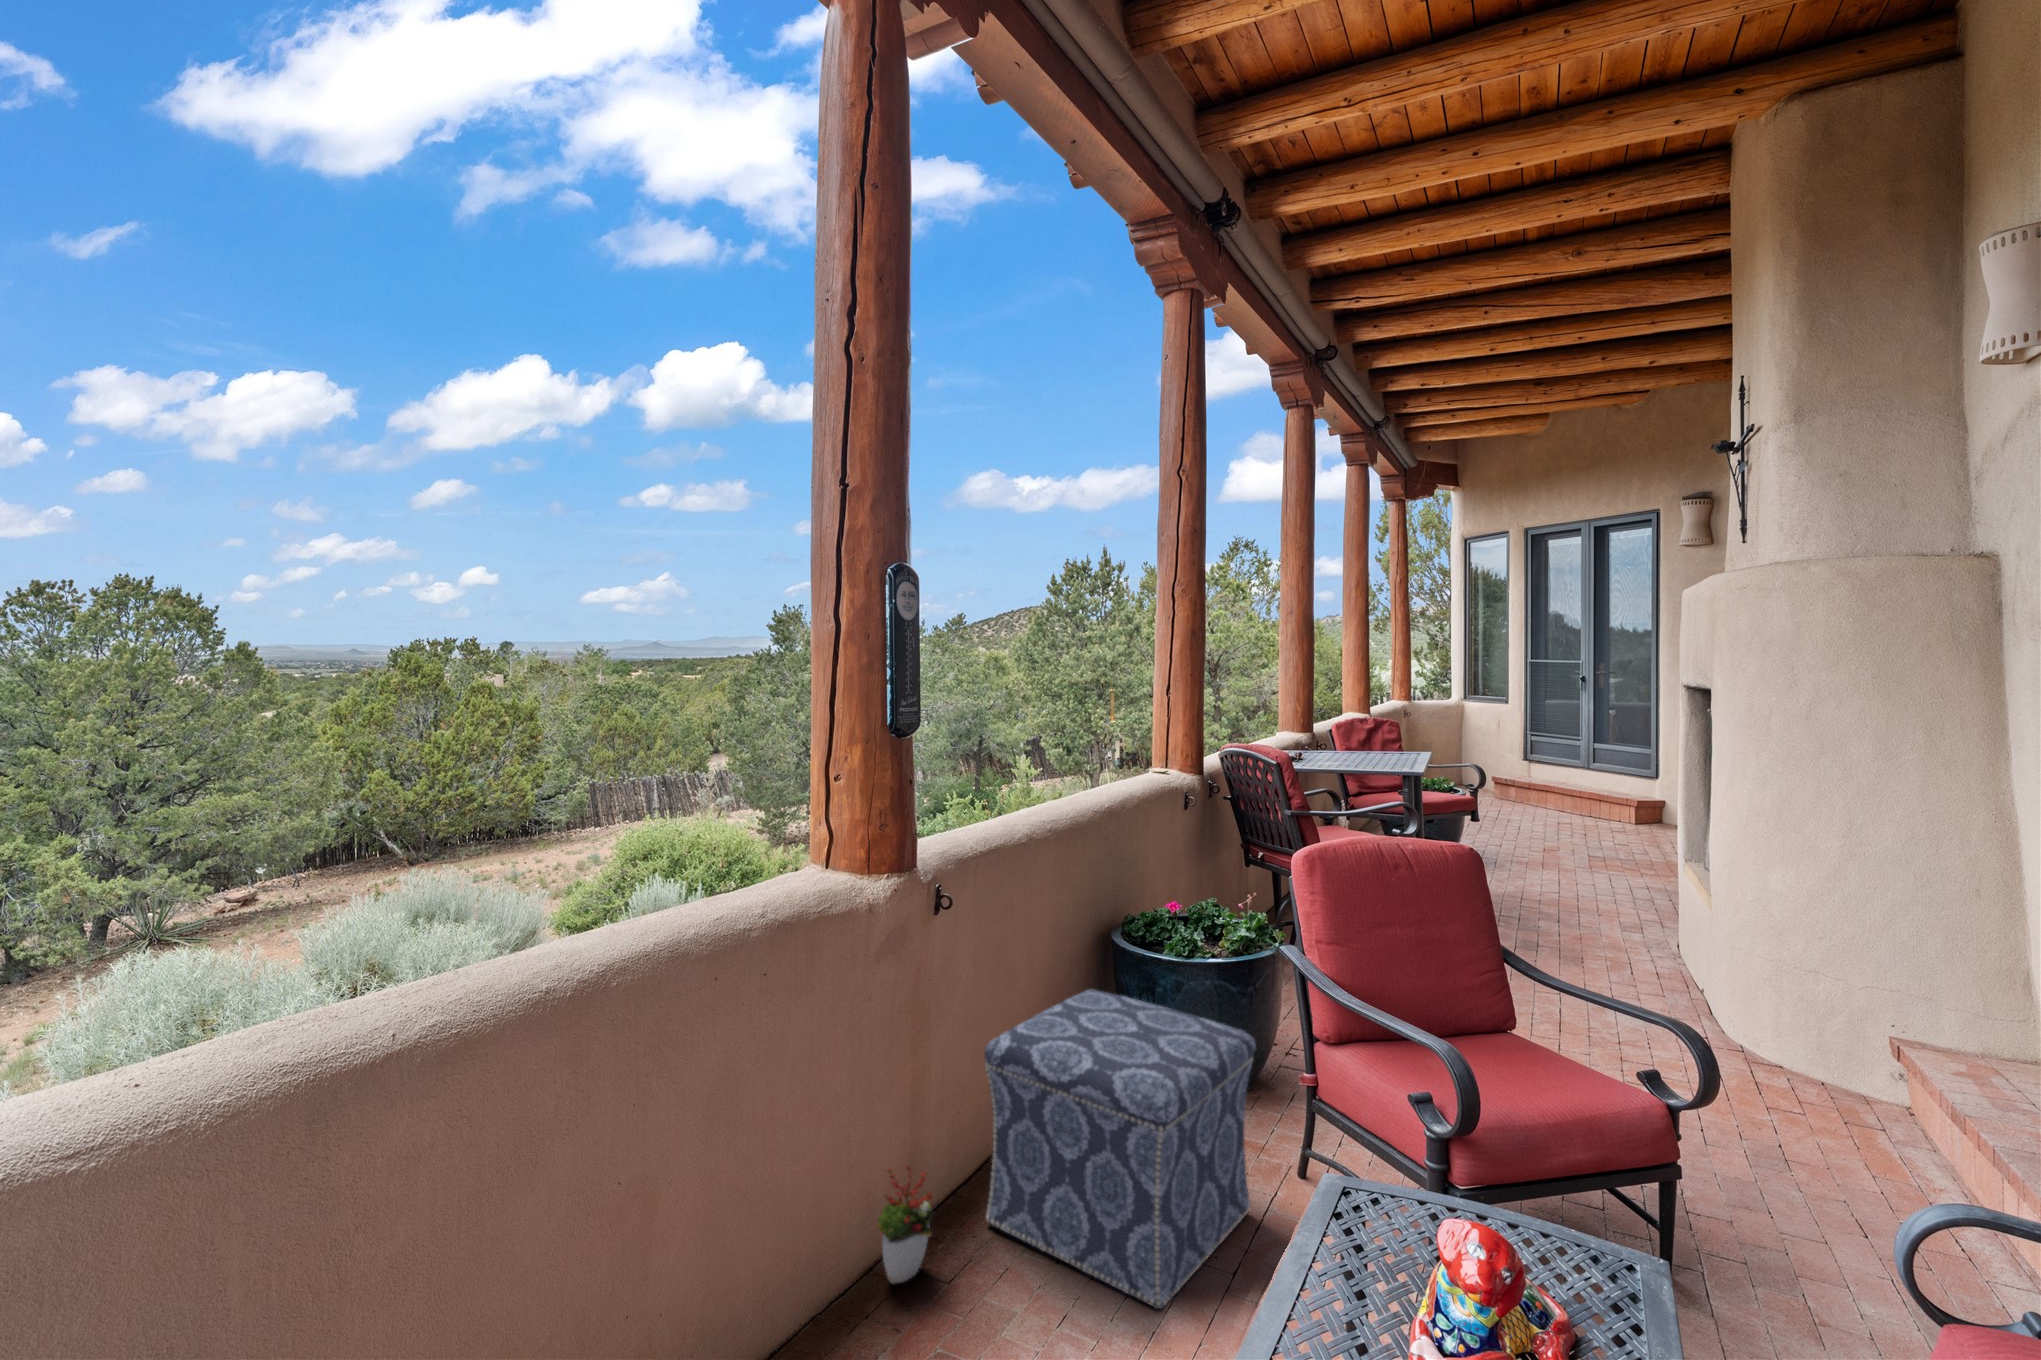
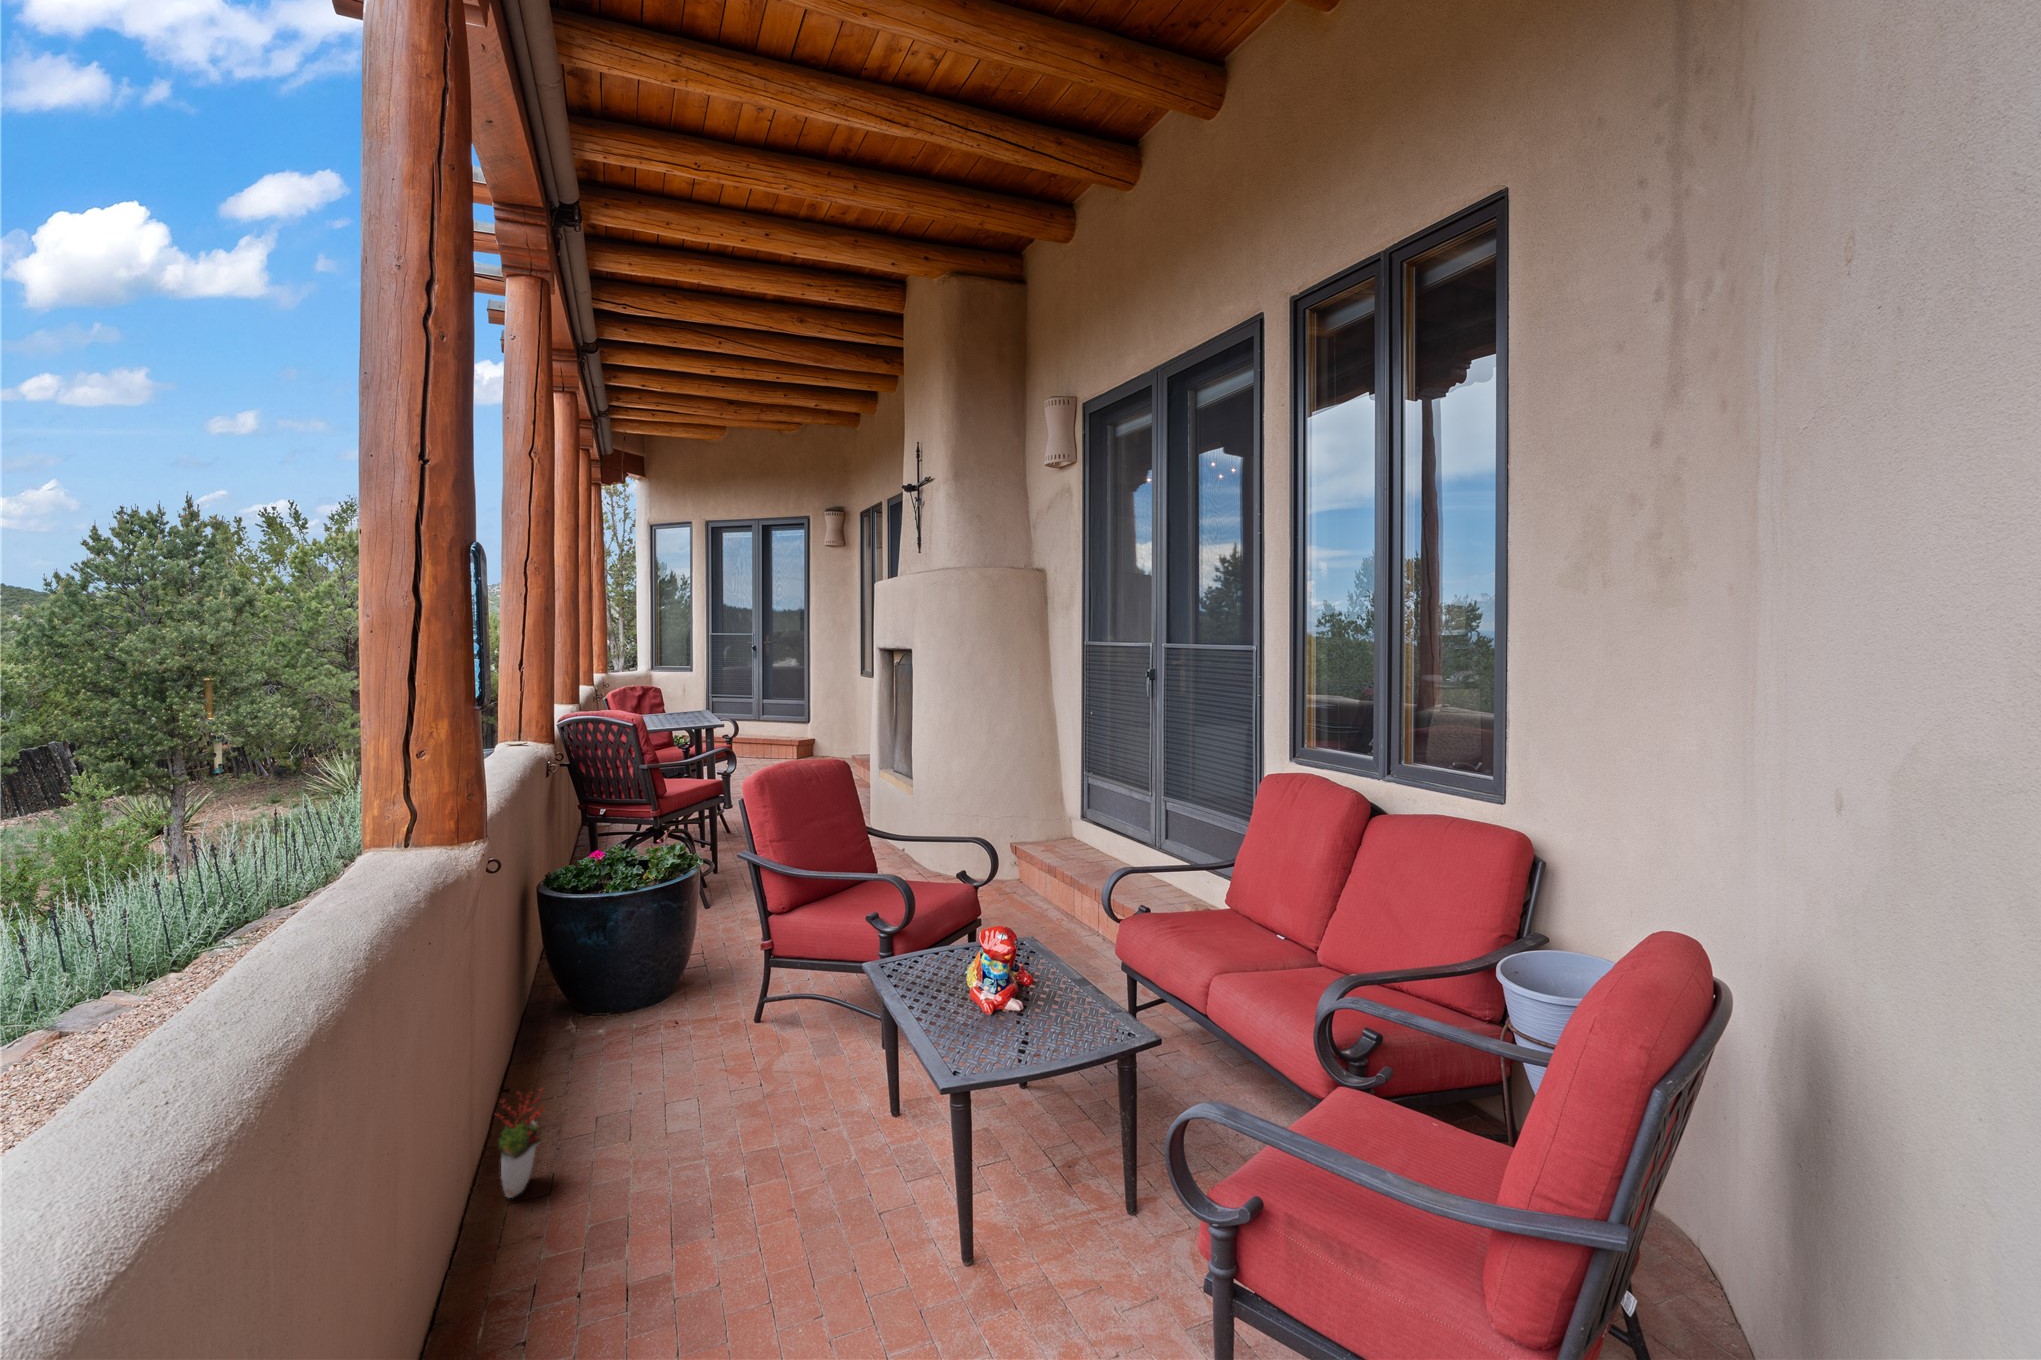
ottoman: present [984,990,1255,1309] -> none [550,913,746,1134]

